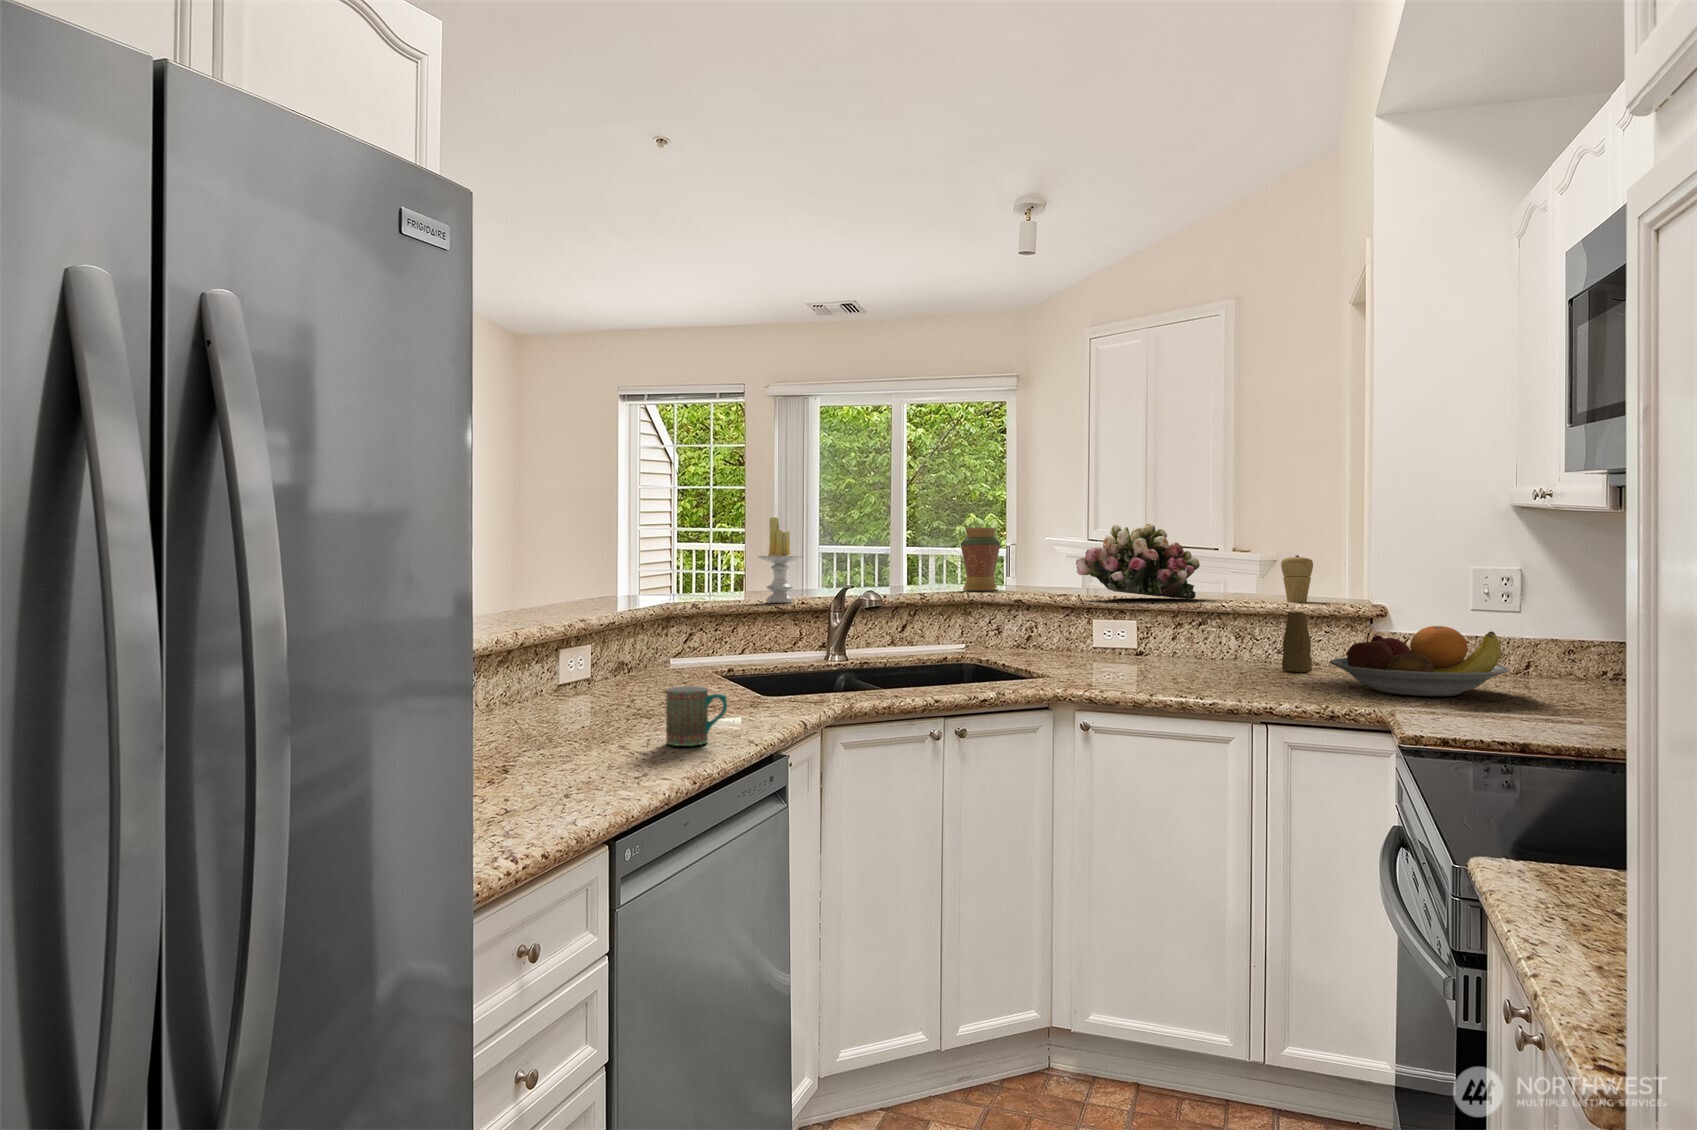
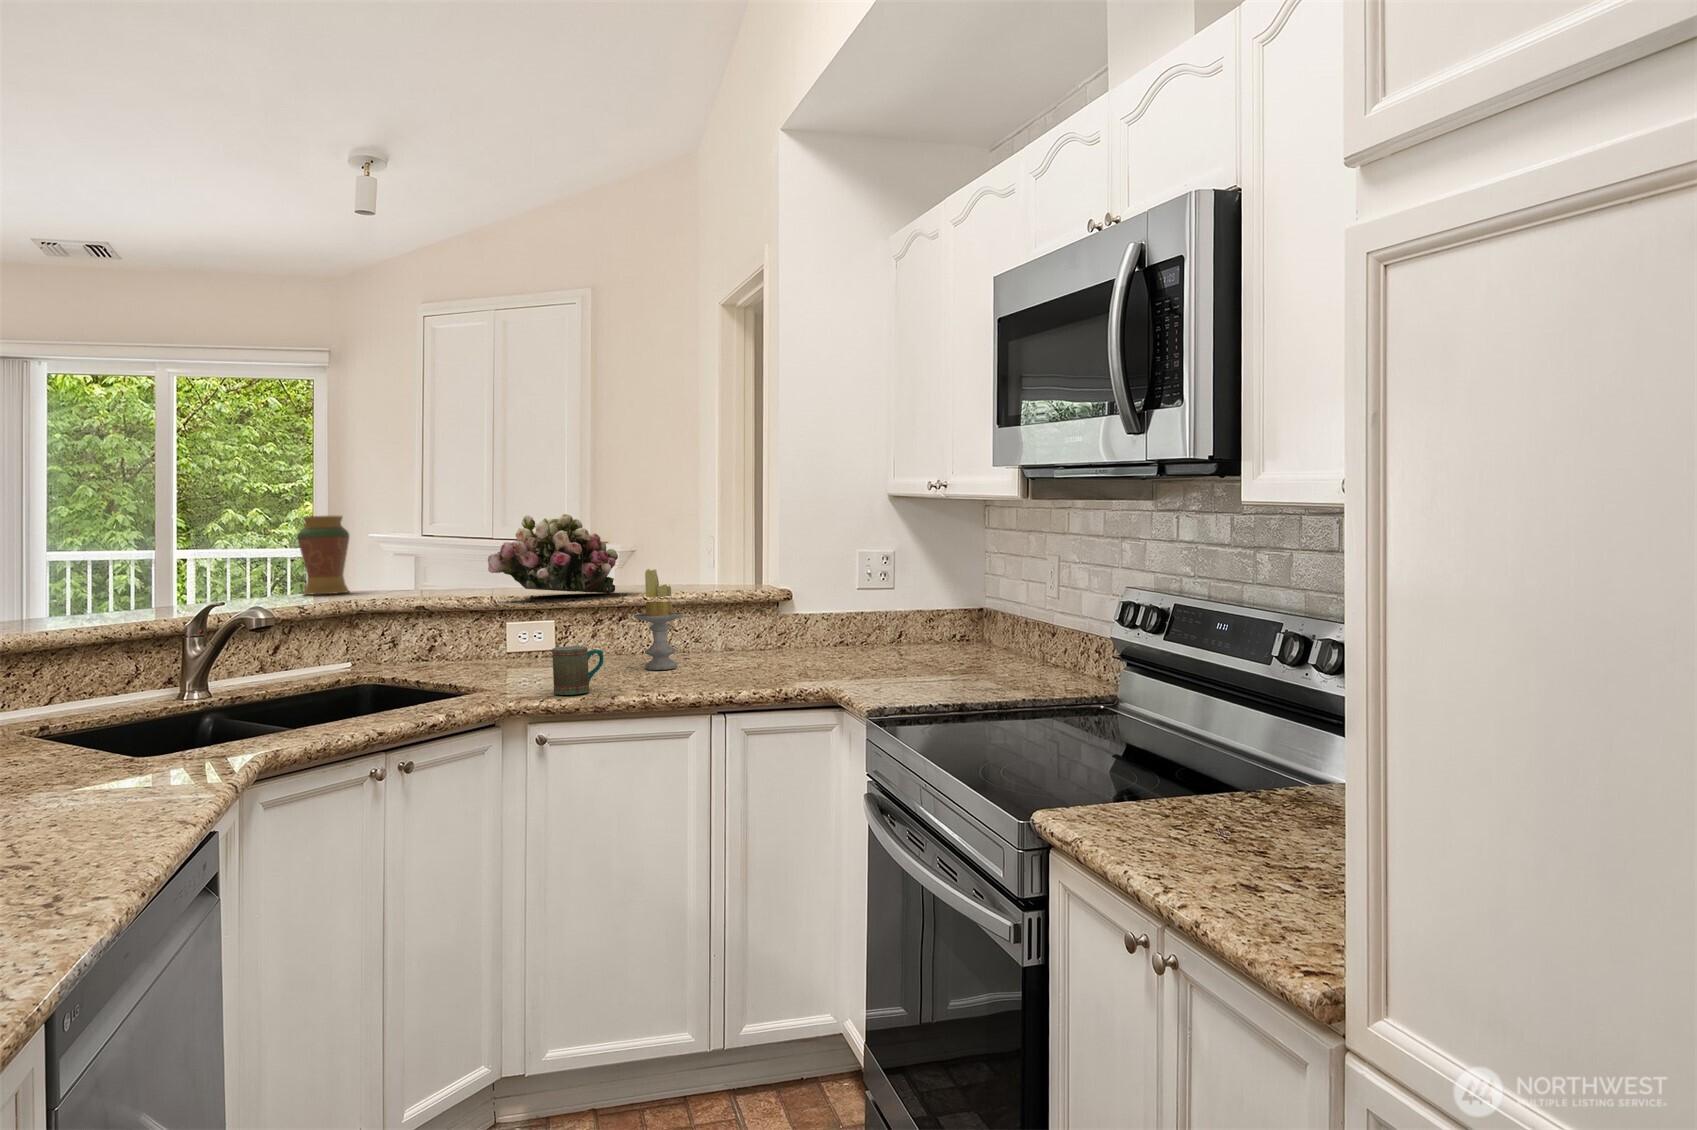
candle: present [758,517,801,603] -> present [634,569,685,670]
pepper mill: present [1281,555,1313,672] -> none [703,544,735,660]
fruit bowl: present [1330,626,1509,696] -> none [761,607,904,672]
mug: present [666,686,727,746] -> present [552,646,604,695]

